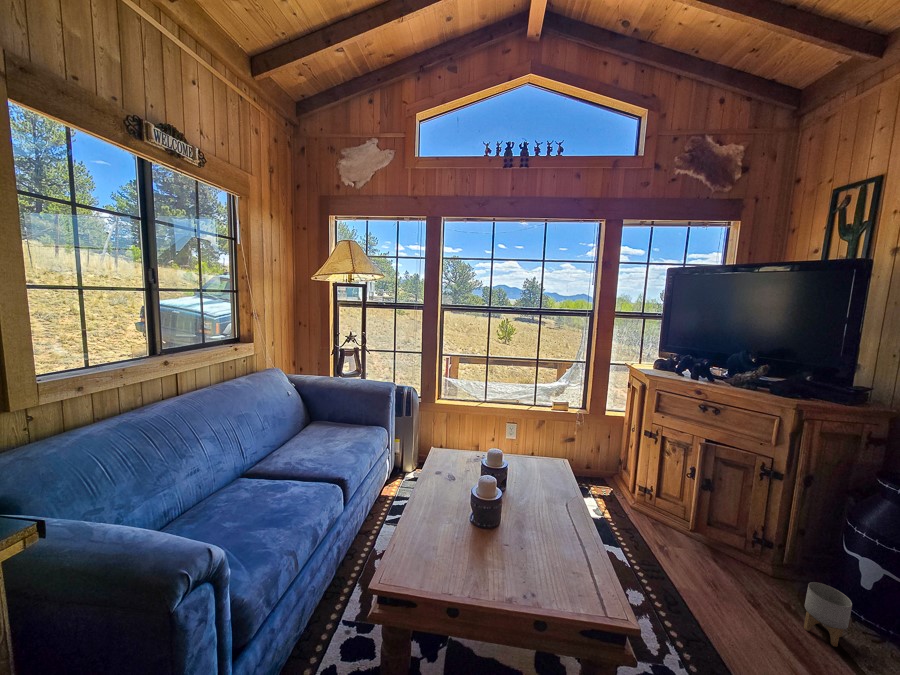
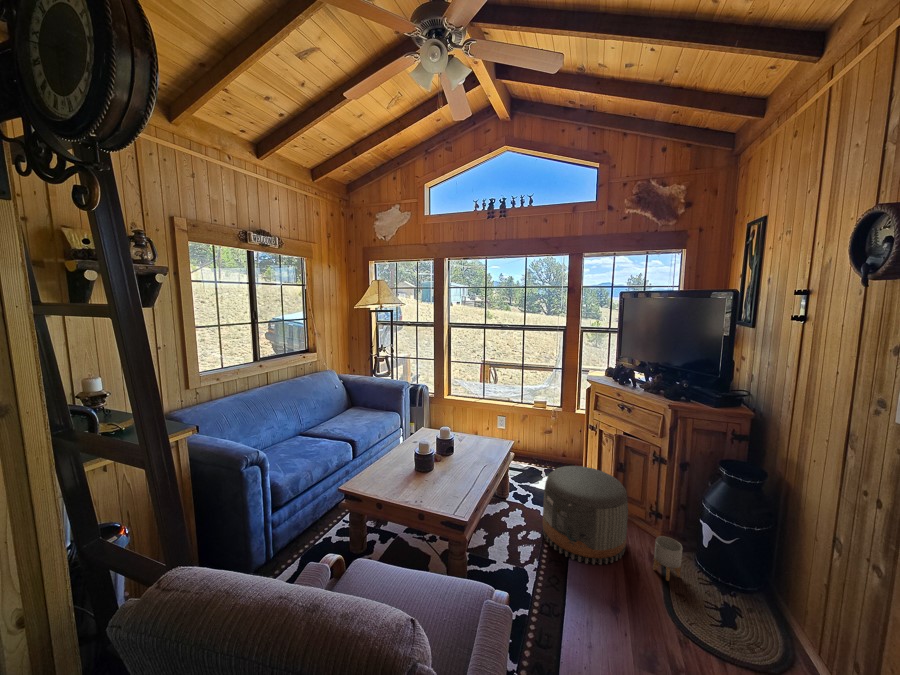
pouf: none [633,491,769,638] -> present [543,466,628,565]

